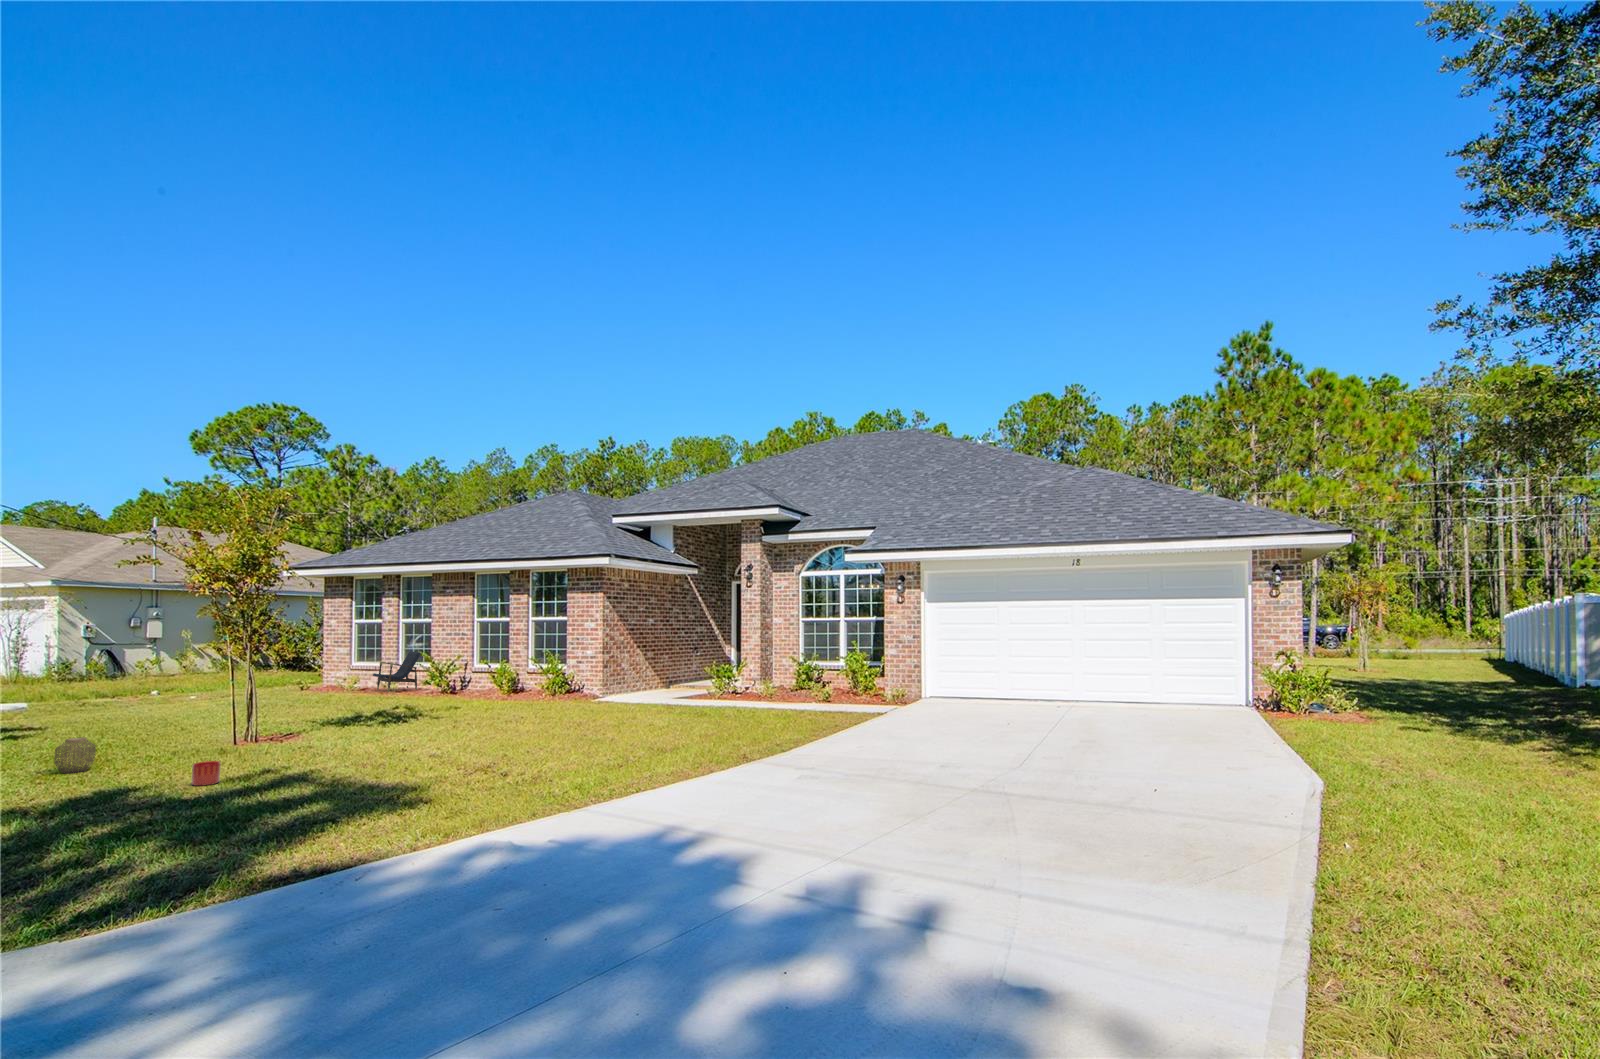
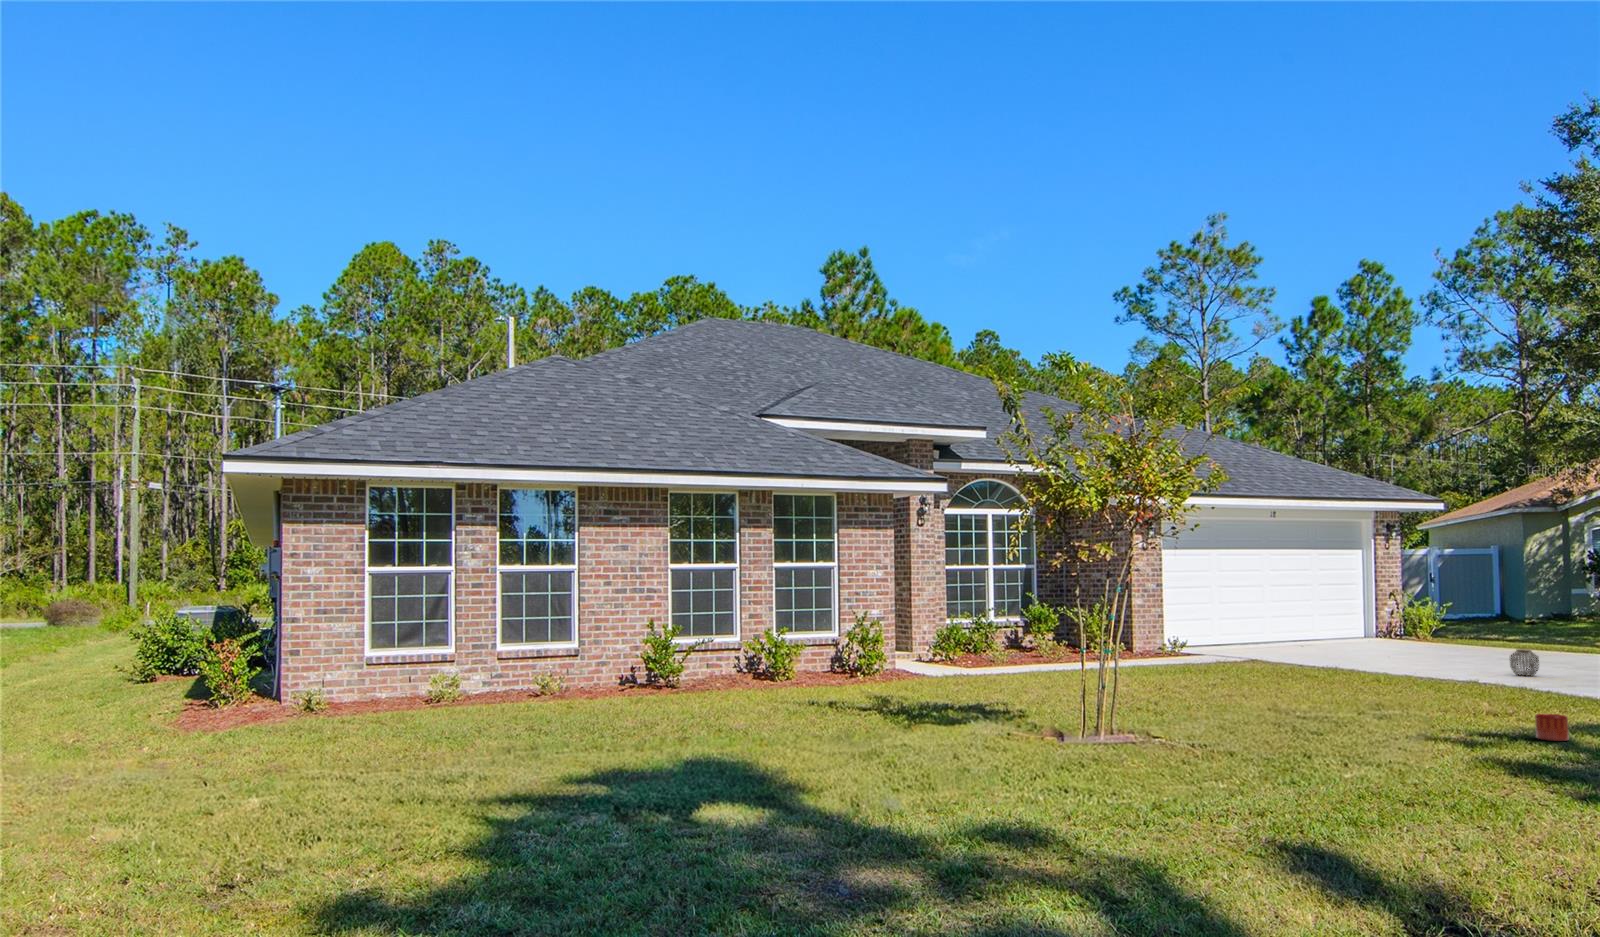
lounge chair: present [373,651,421,692] -> none [508,623,570,693]
woven basket: present [55,737,96,773] -> present [1510,649,1539,676]

